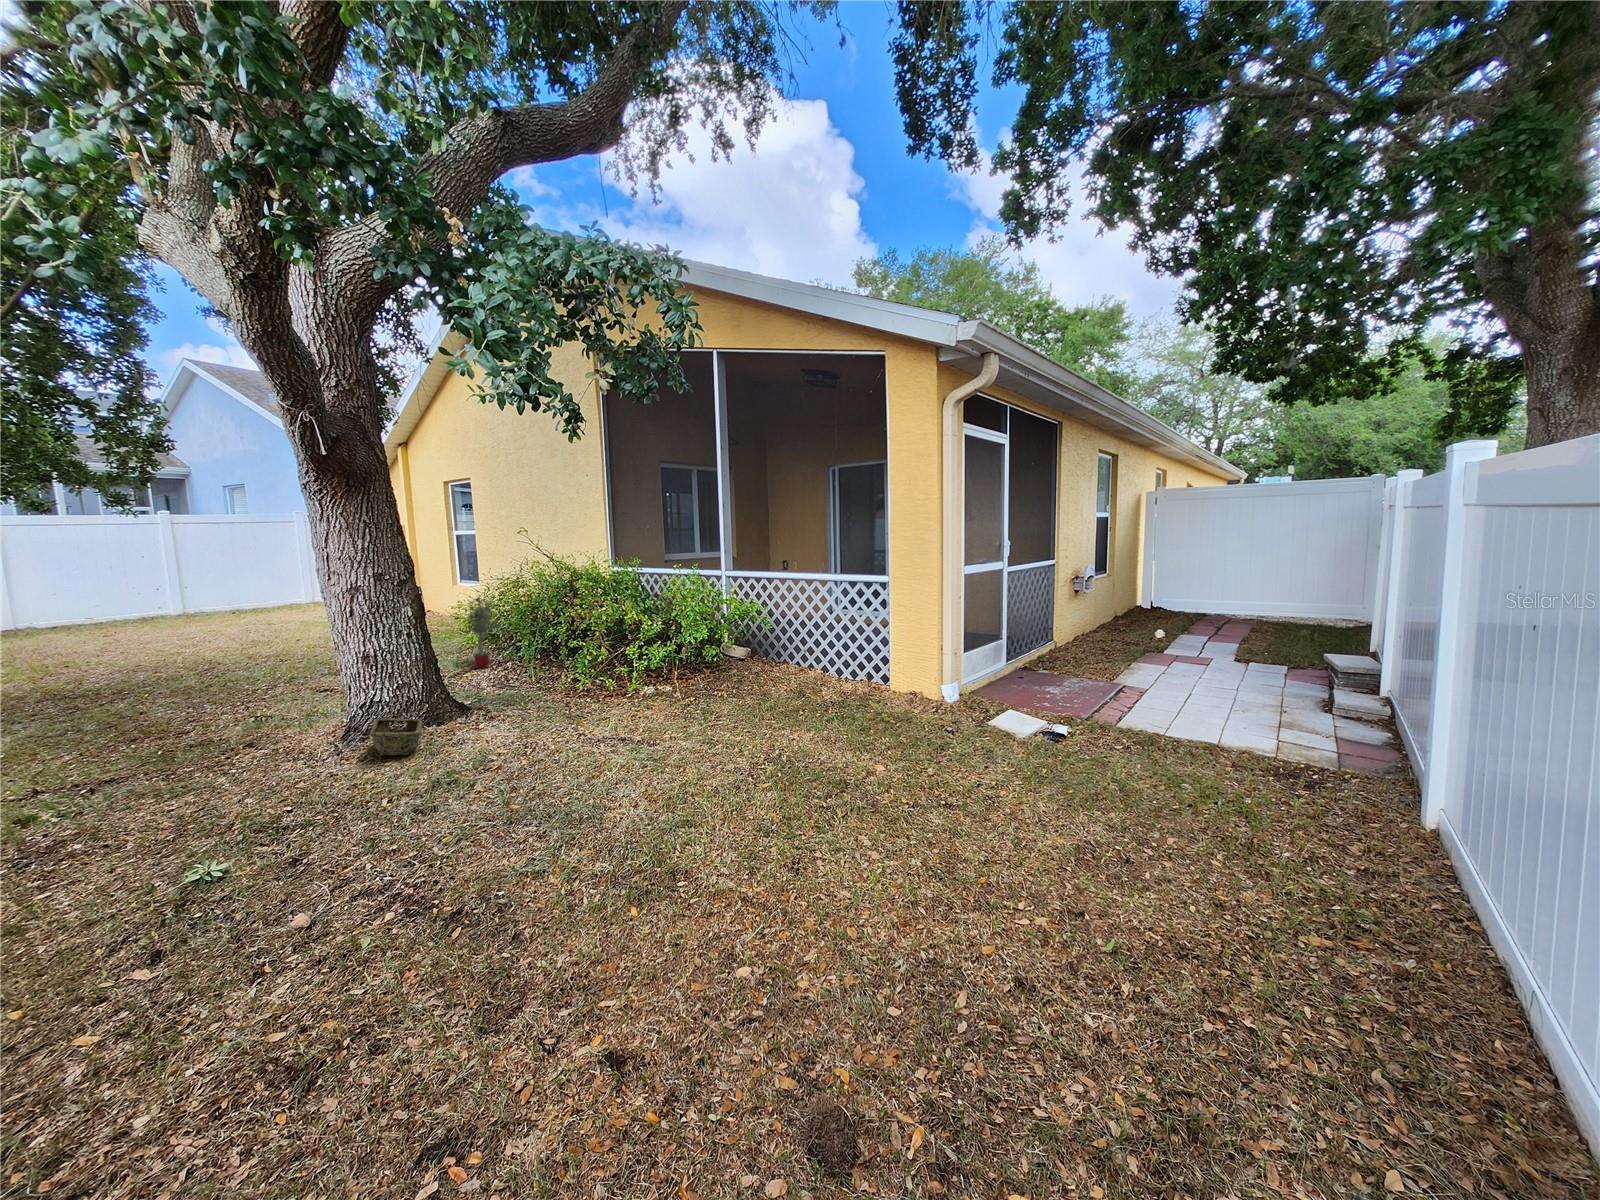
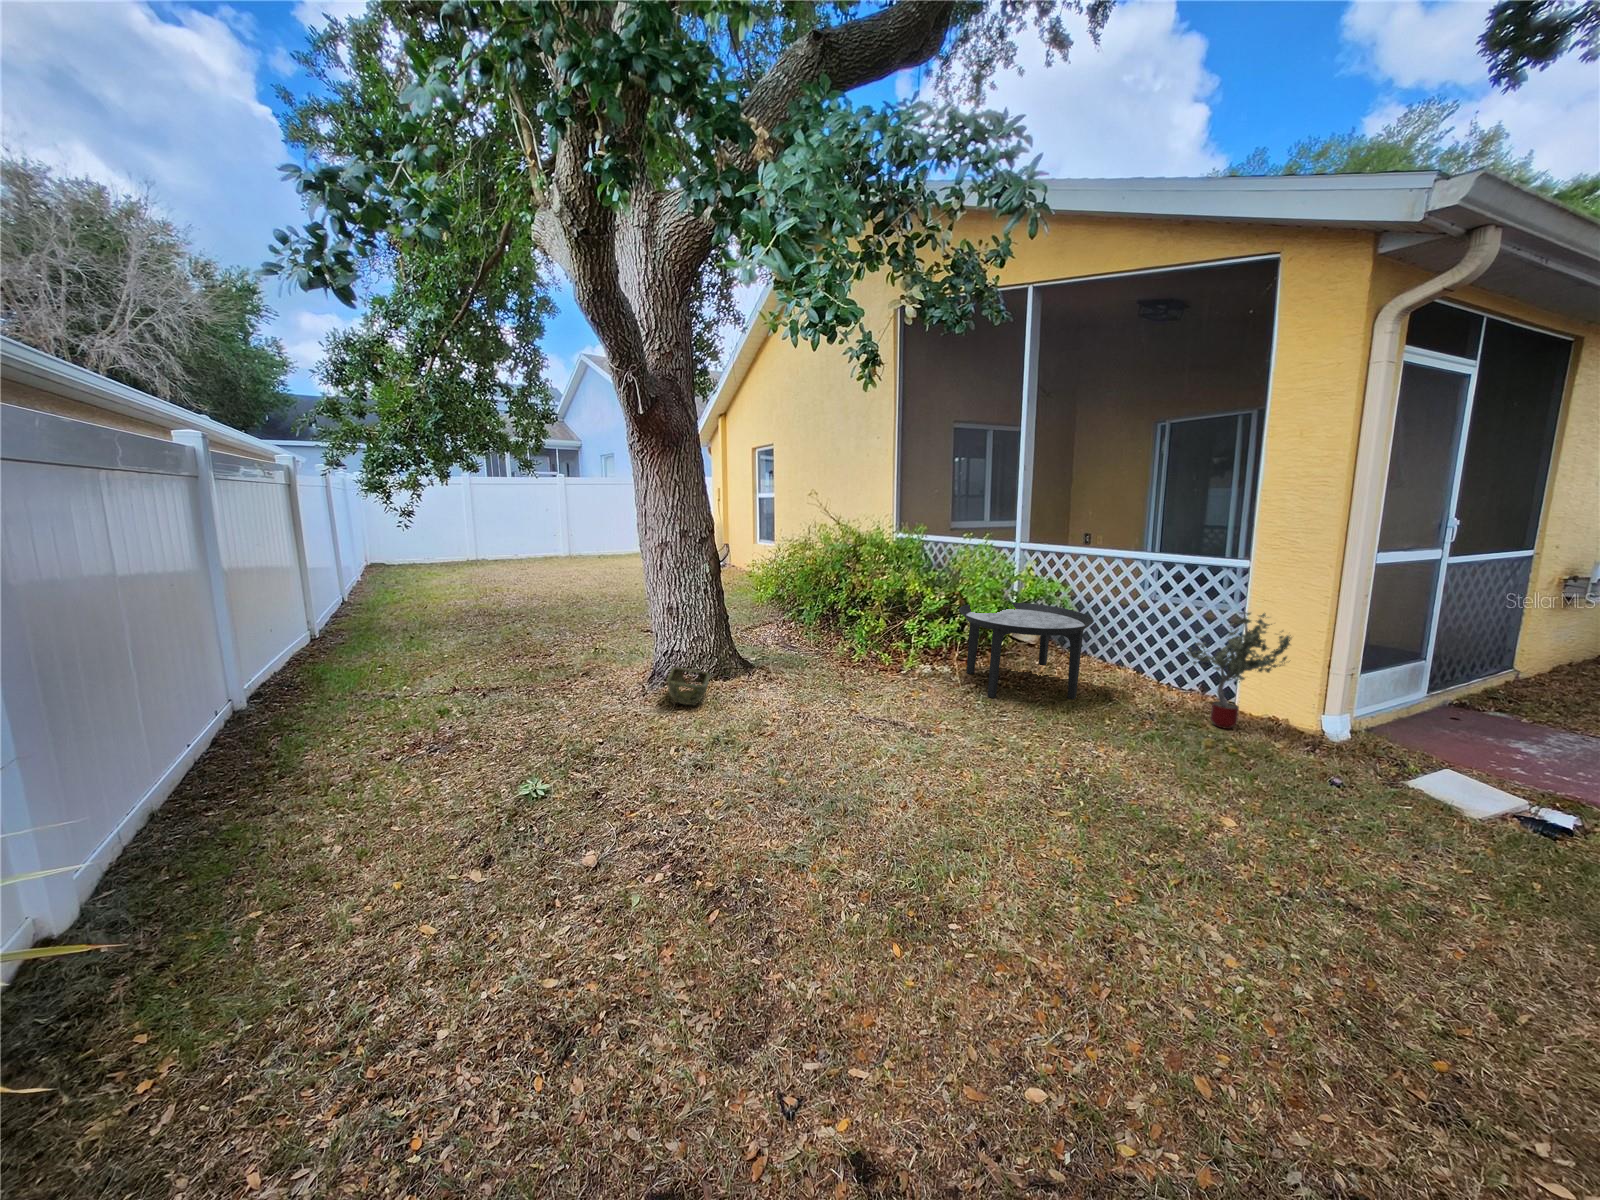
potted tree: present [467,595,507,669] -> present [1186,612,1291,729]
round table: none [673,622,783,705] -> present [959,602,1094,699]

